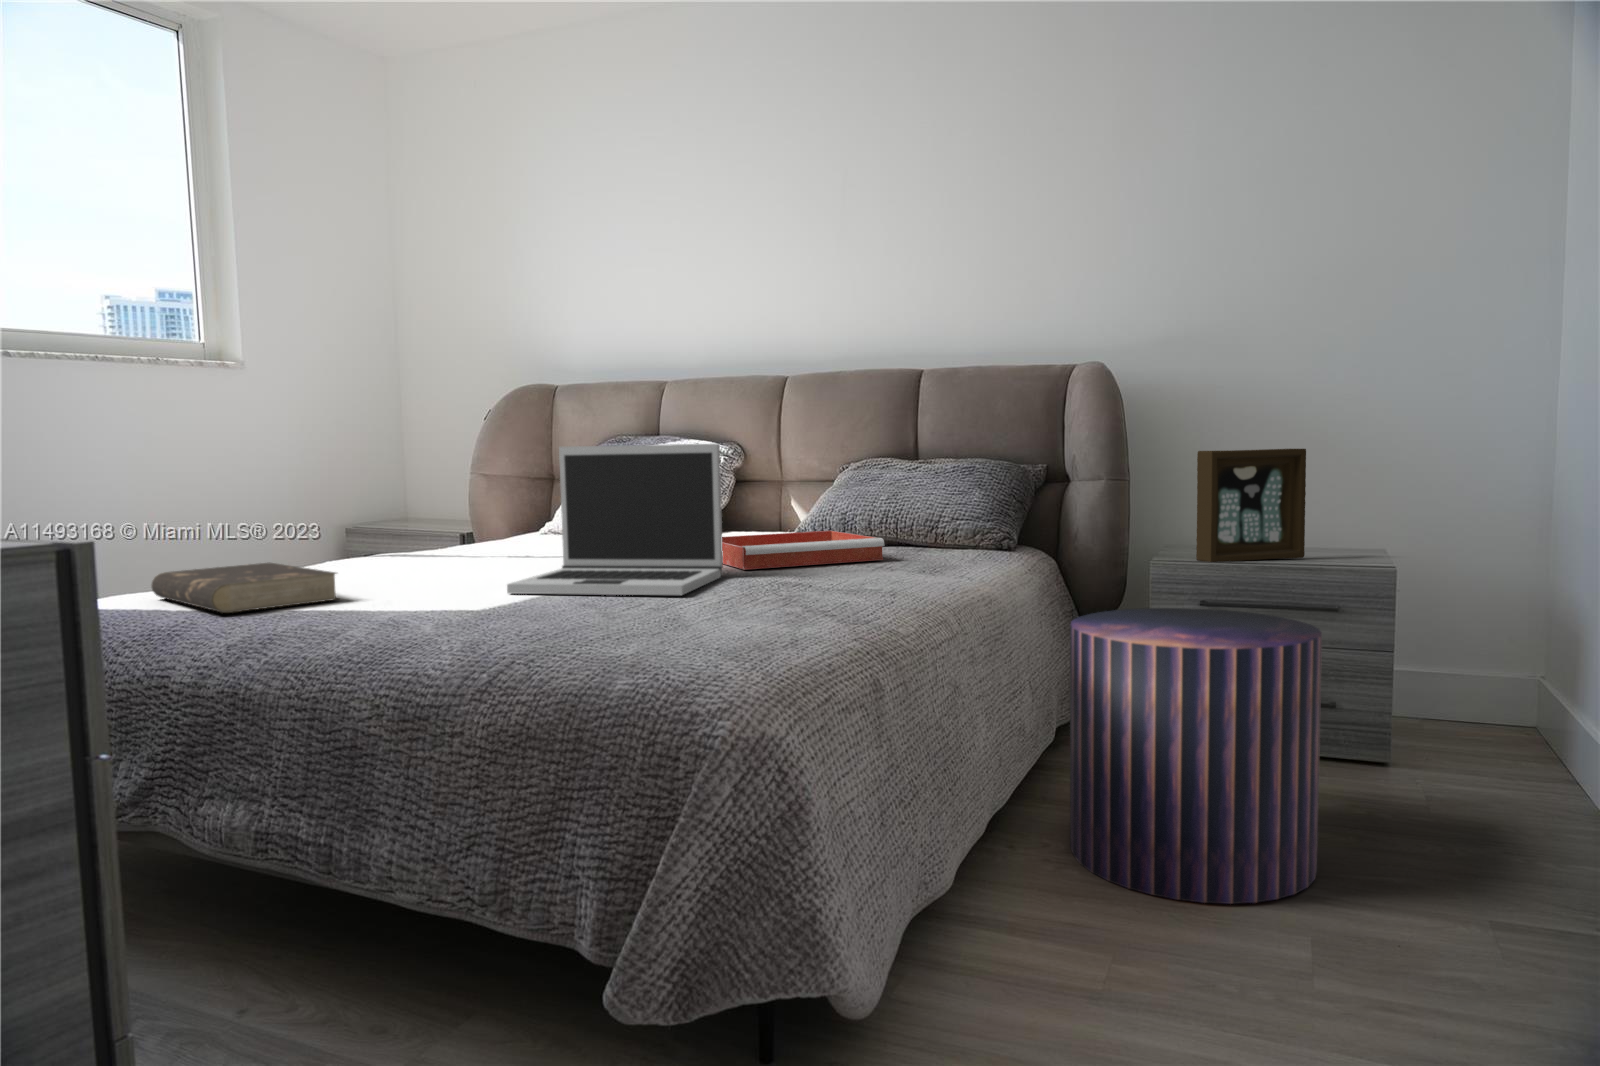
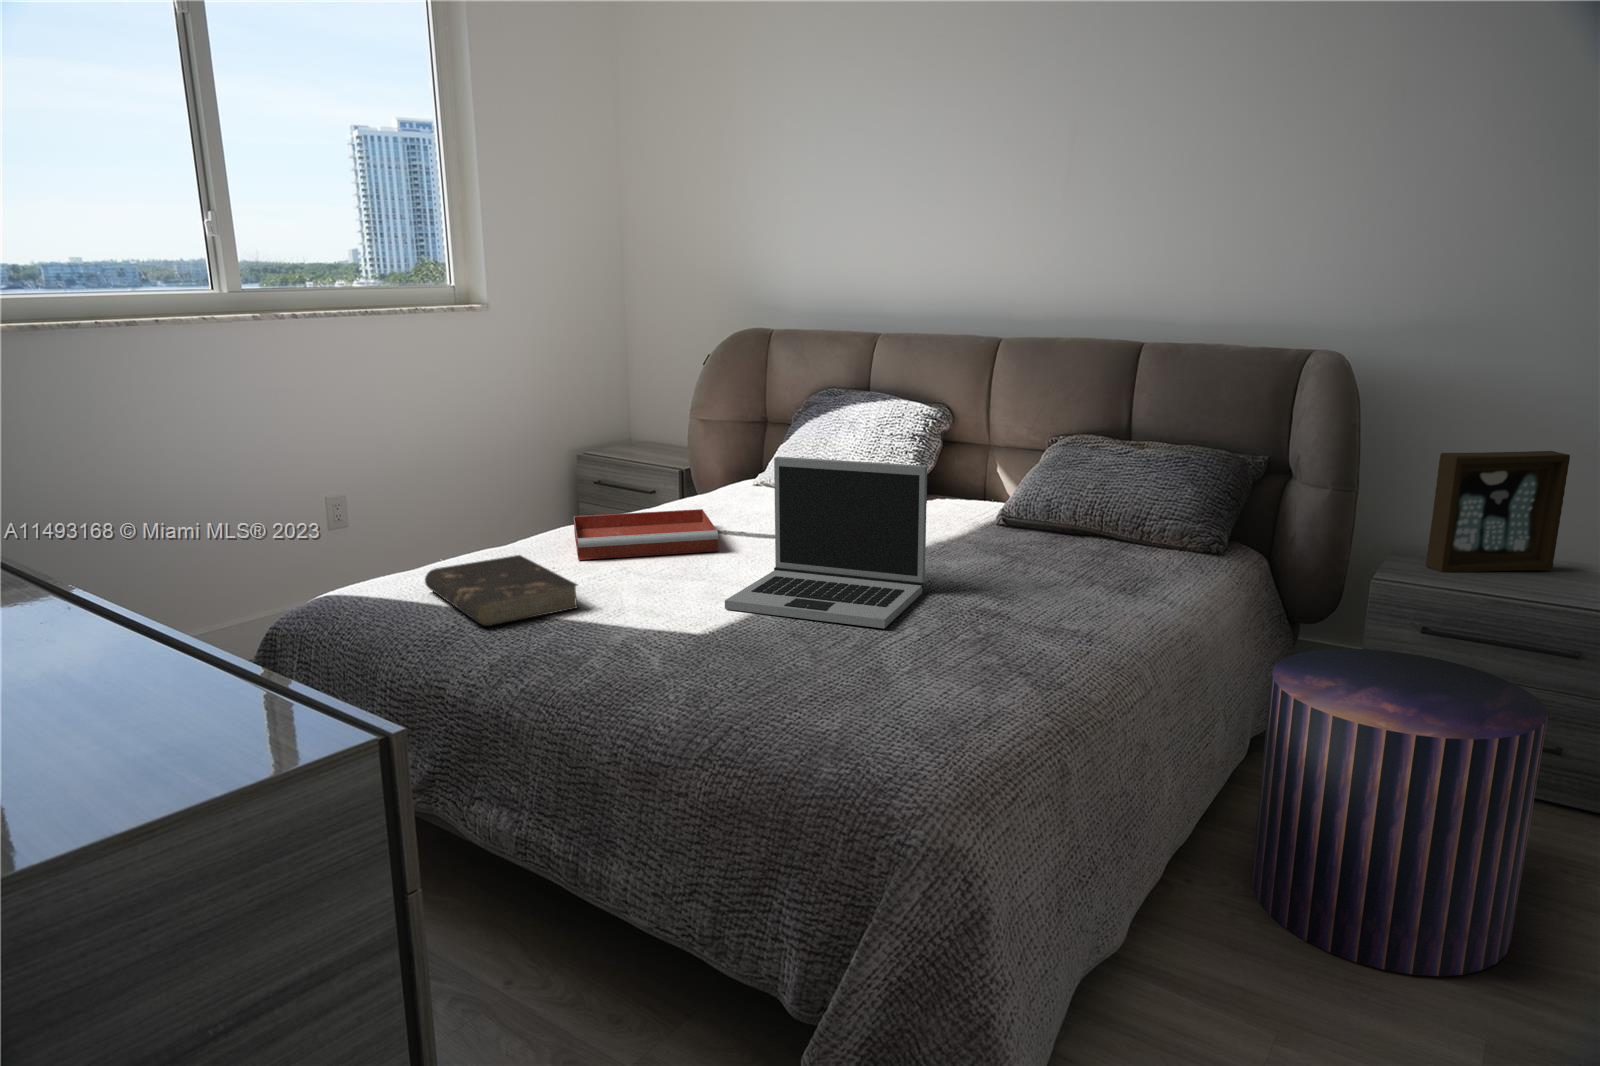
tray: present [722,531,885,570] -> present [574,509,719,560]

